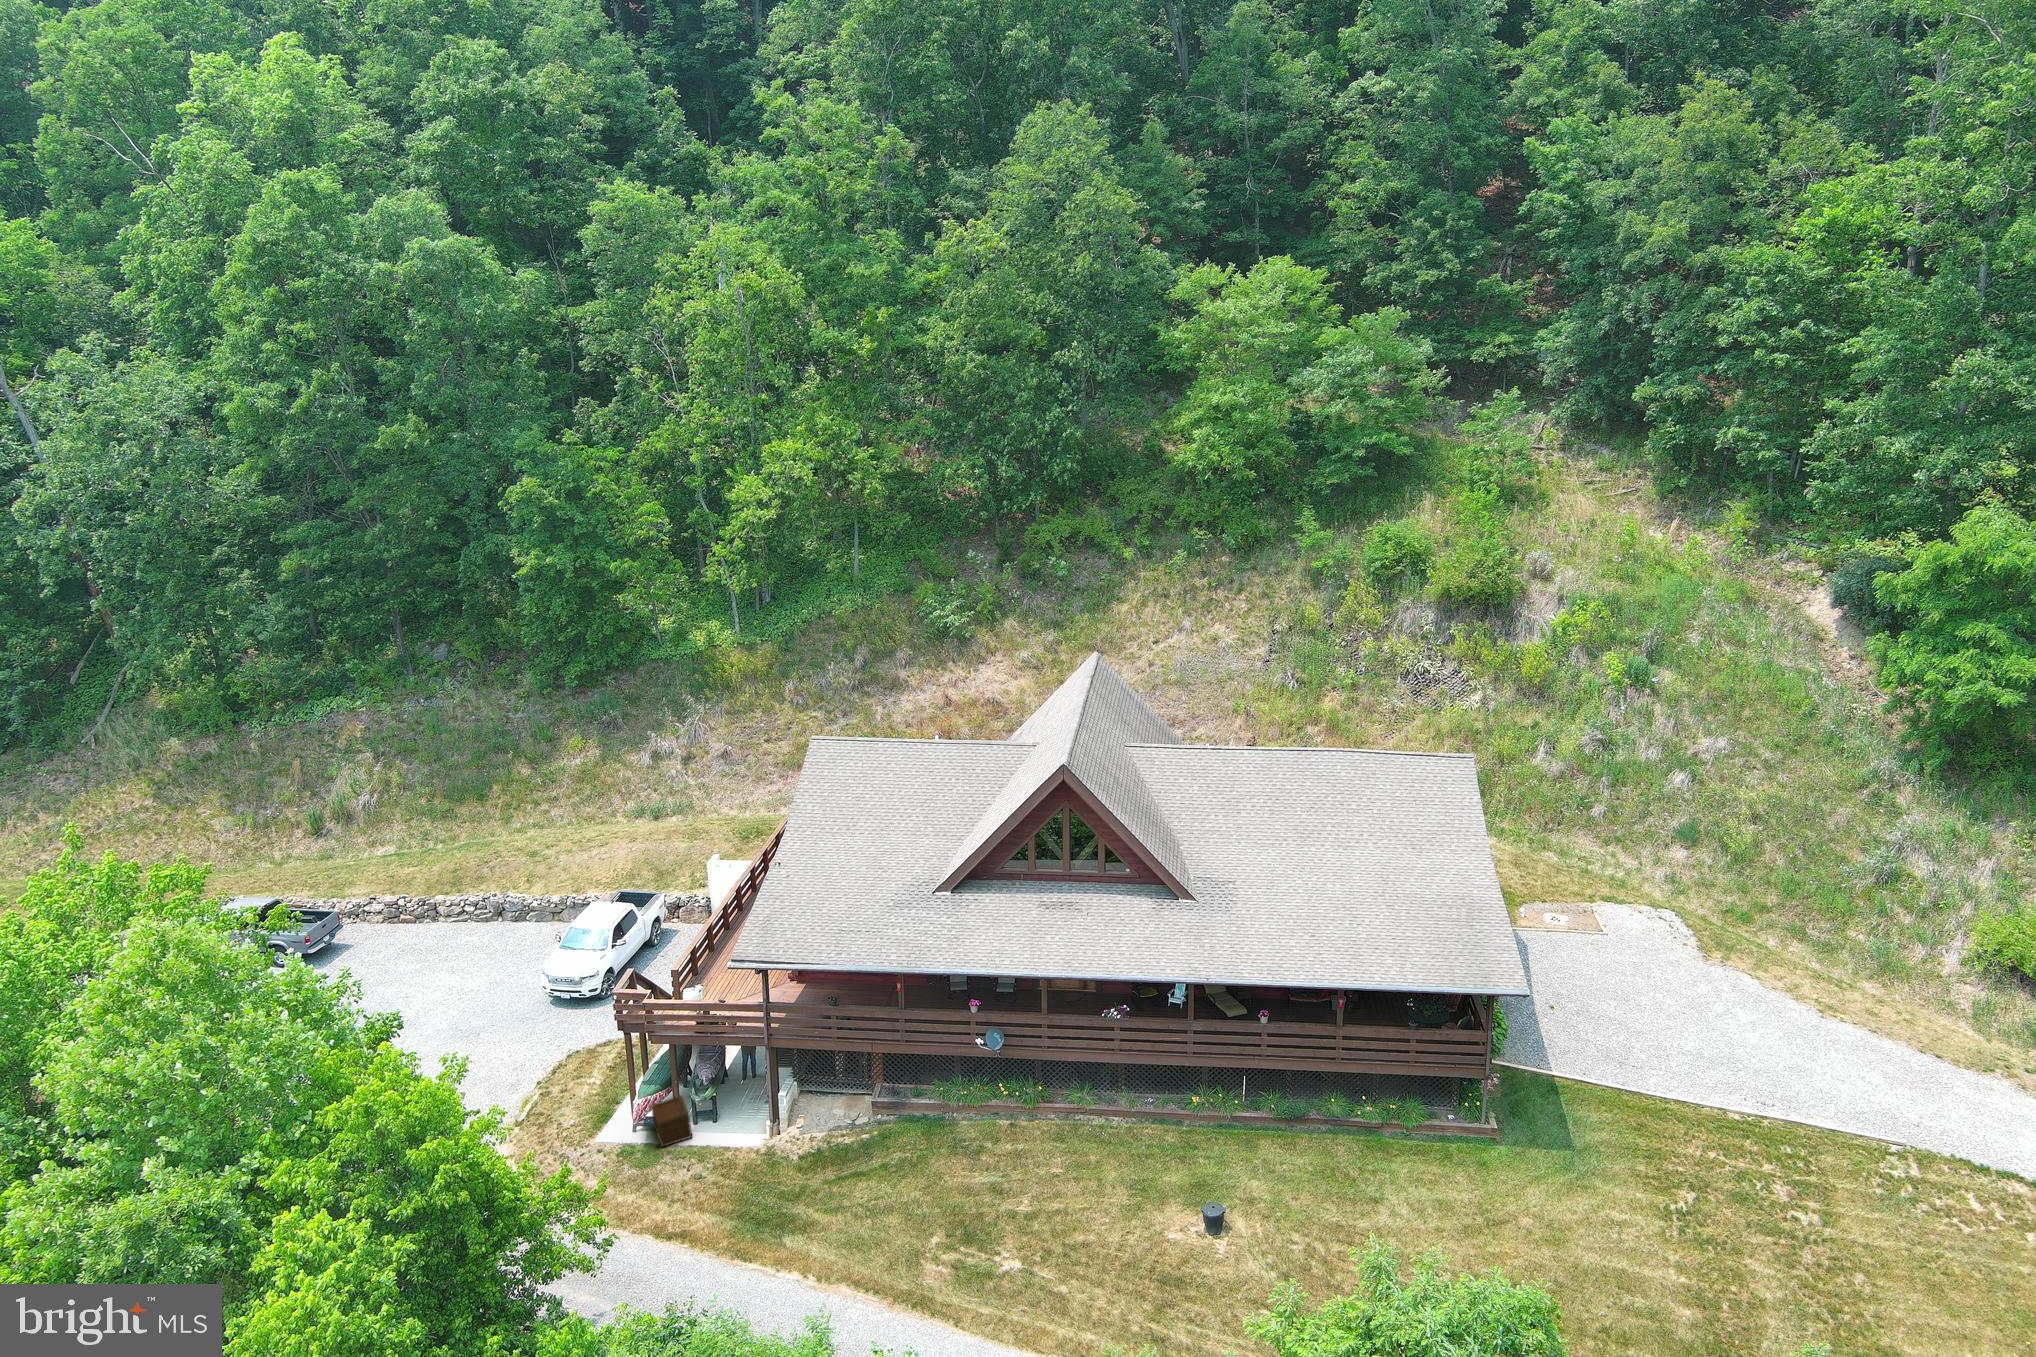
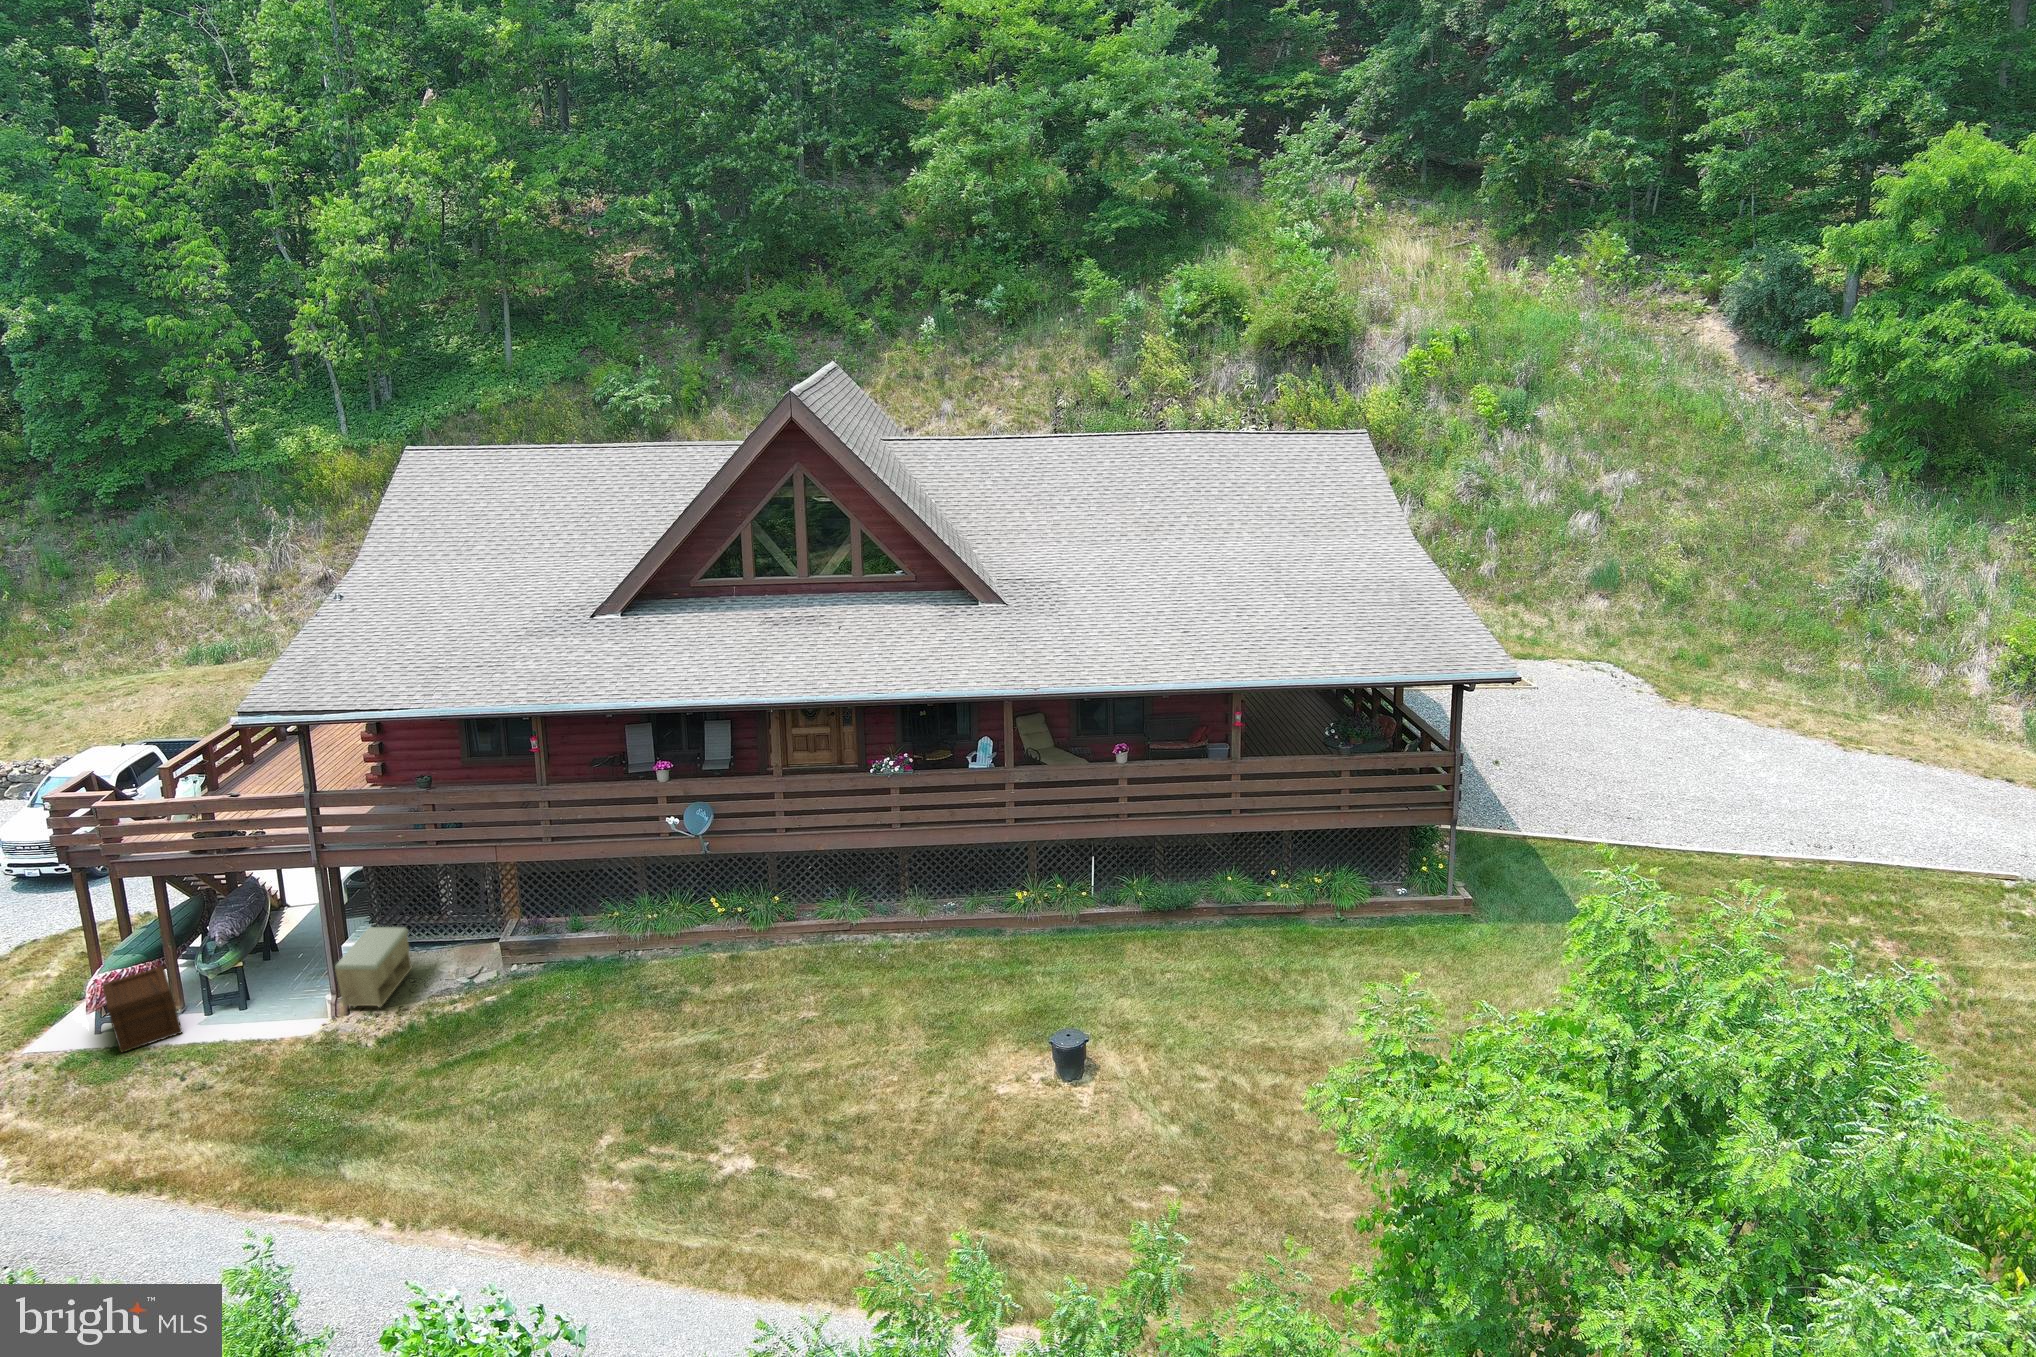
storage bench: none [778,1080,817,1133] -> present [335,927,412,1007]

